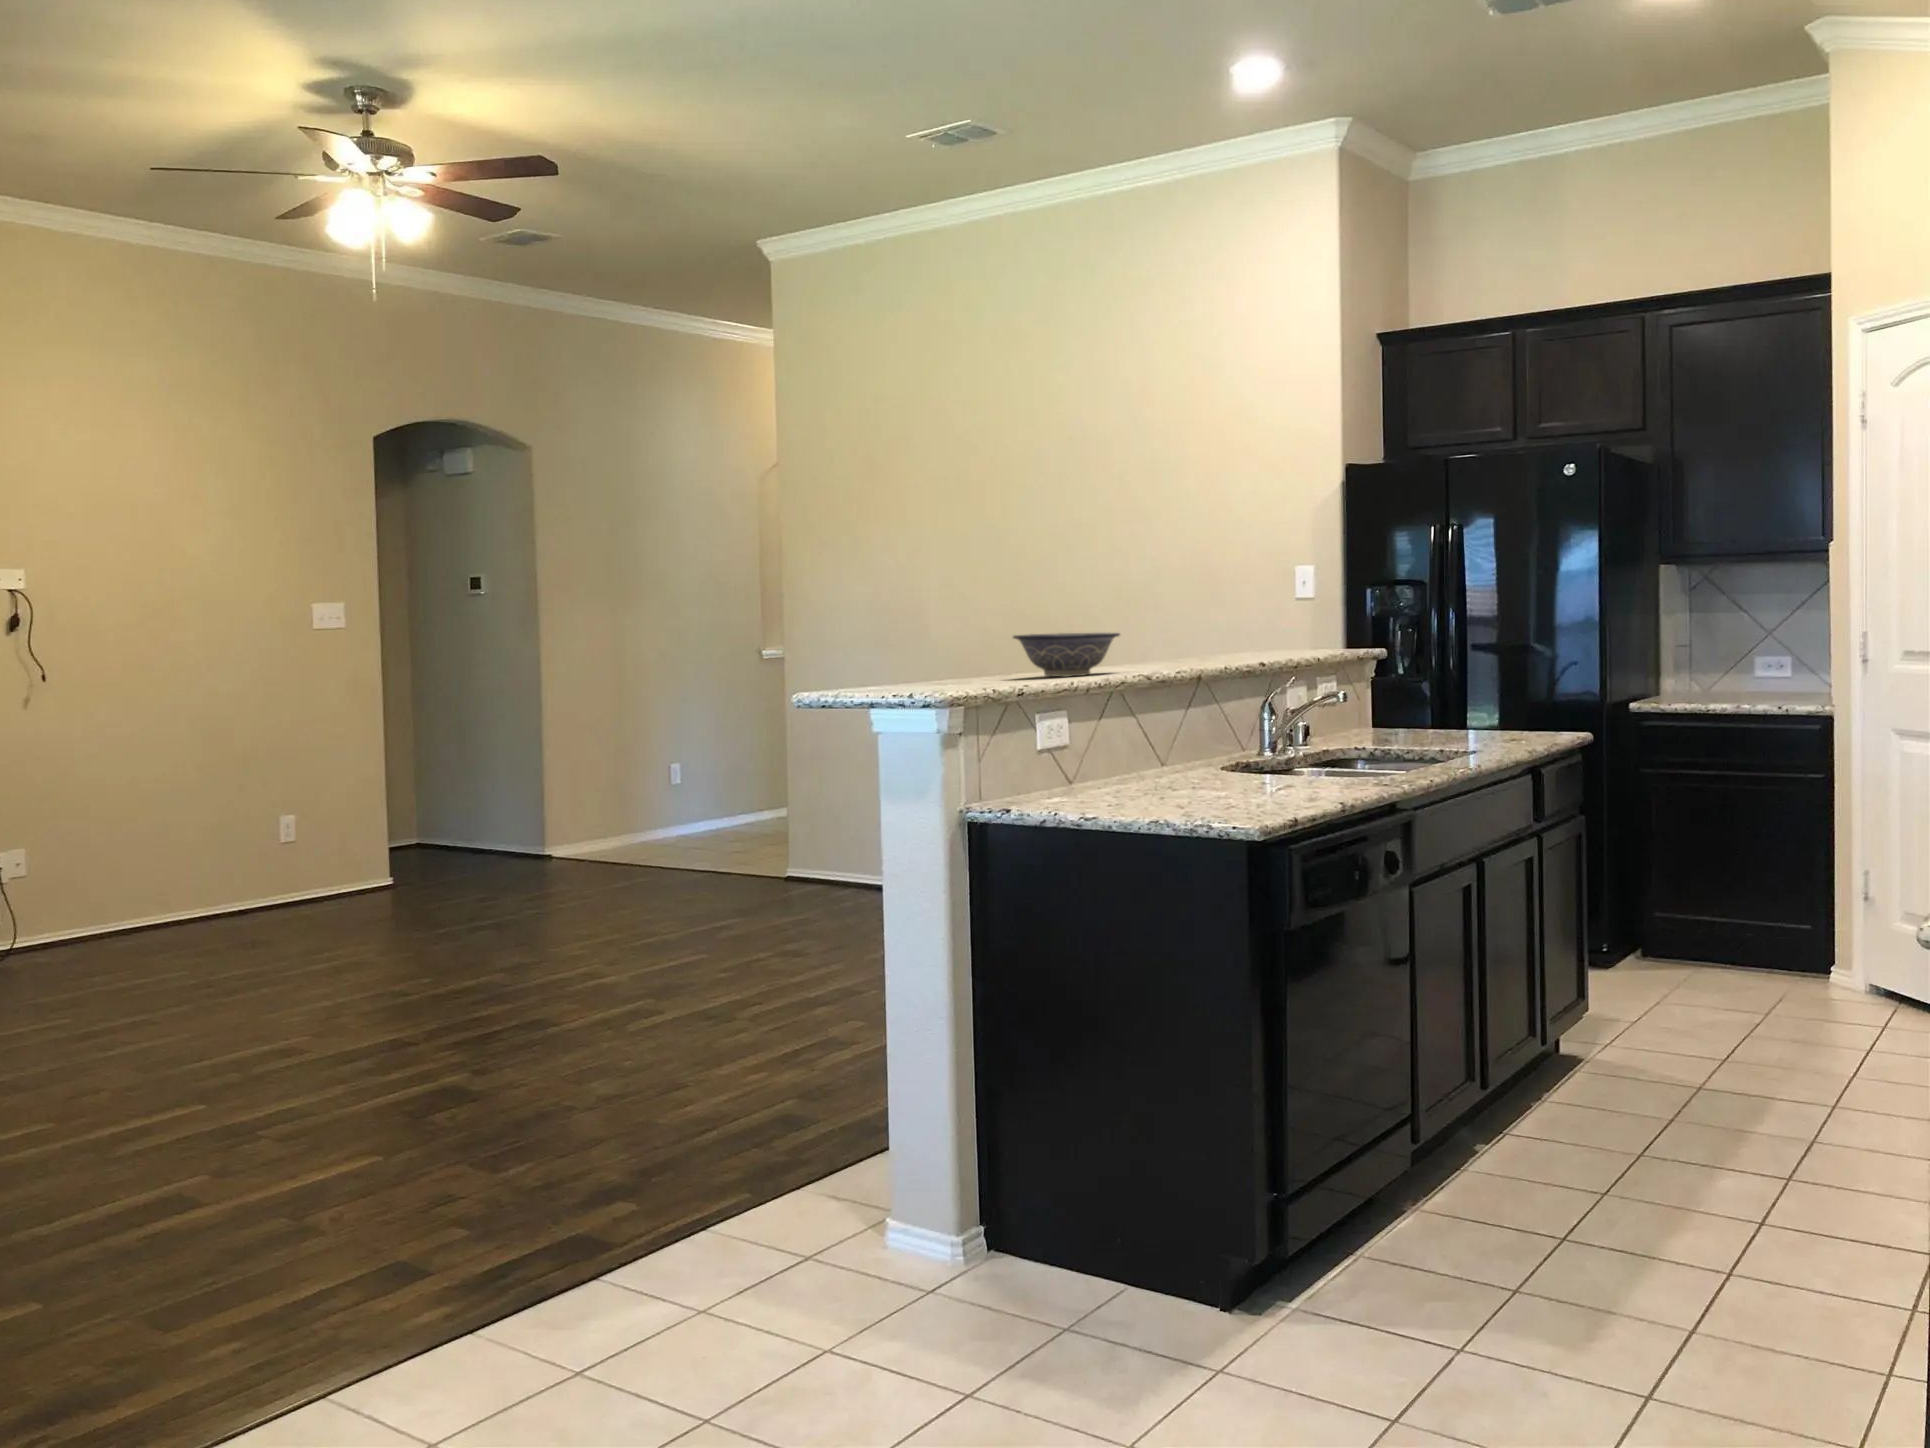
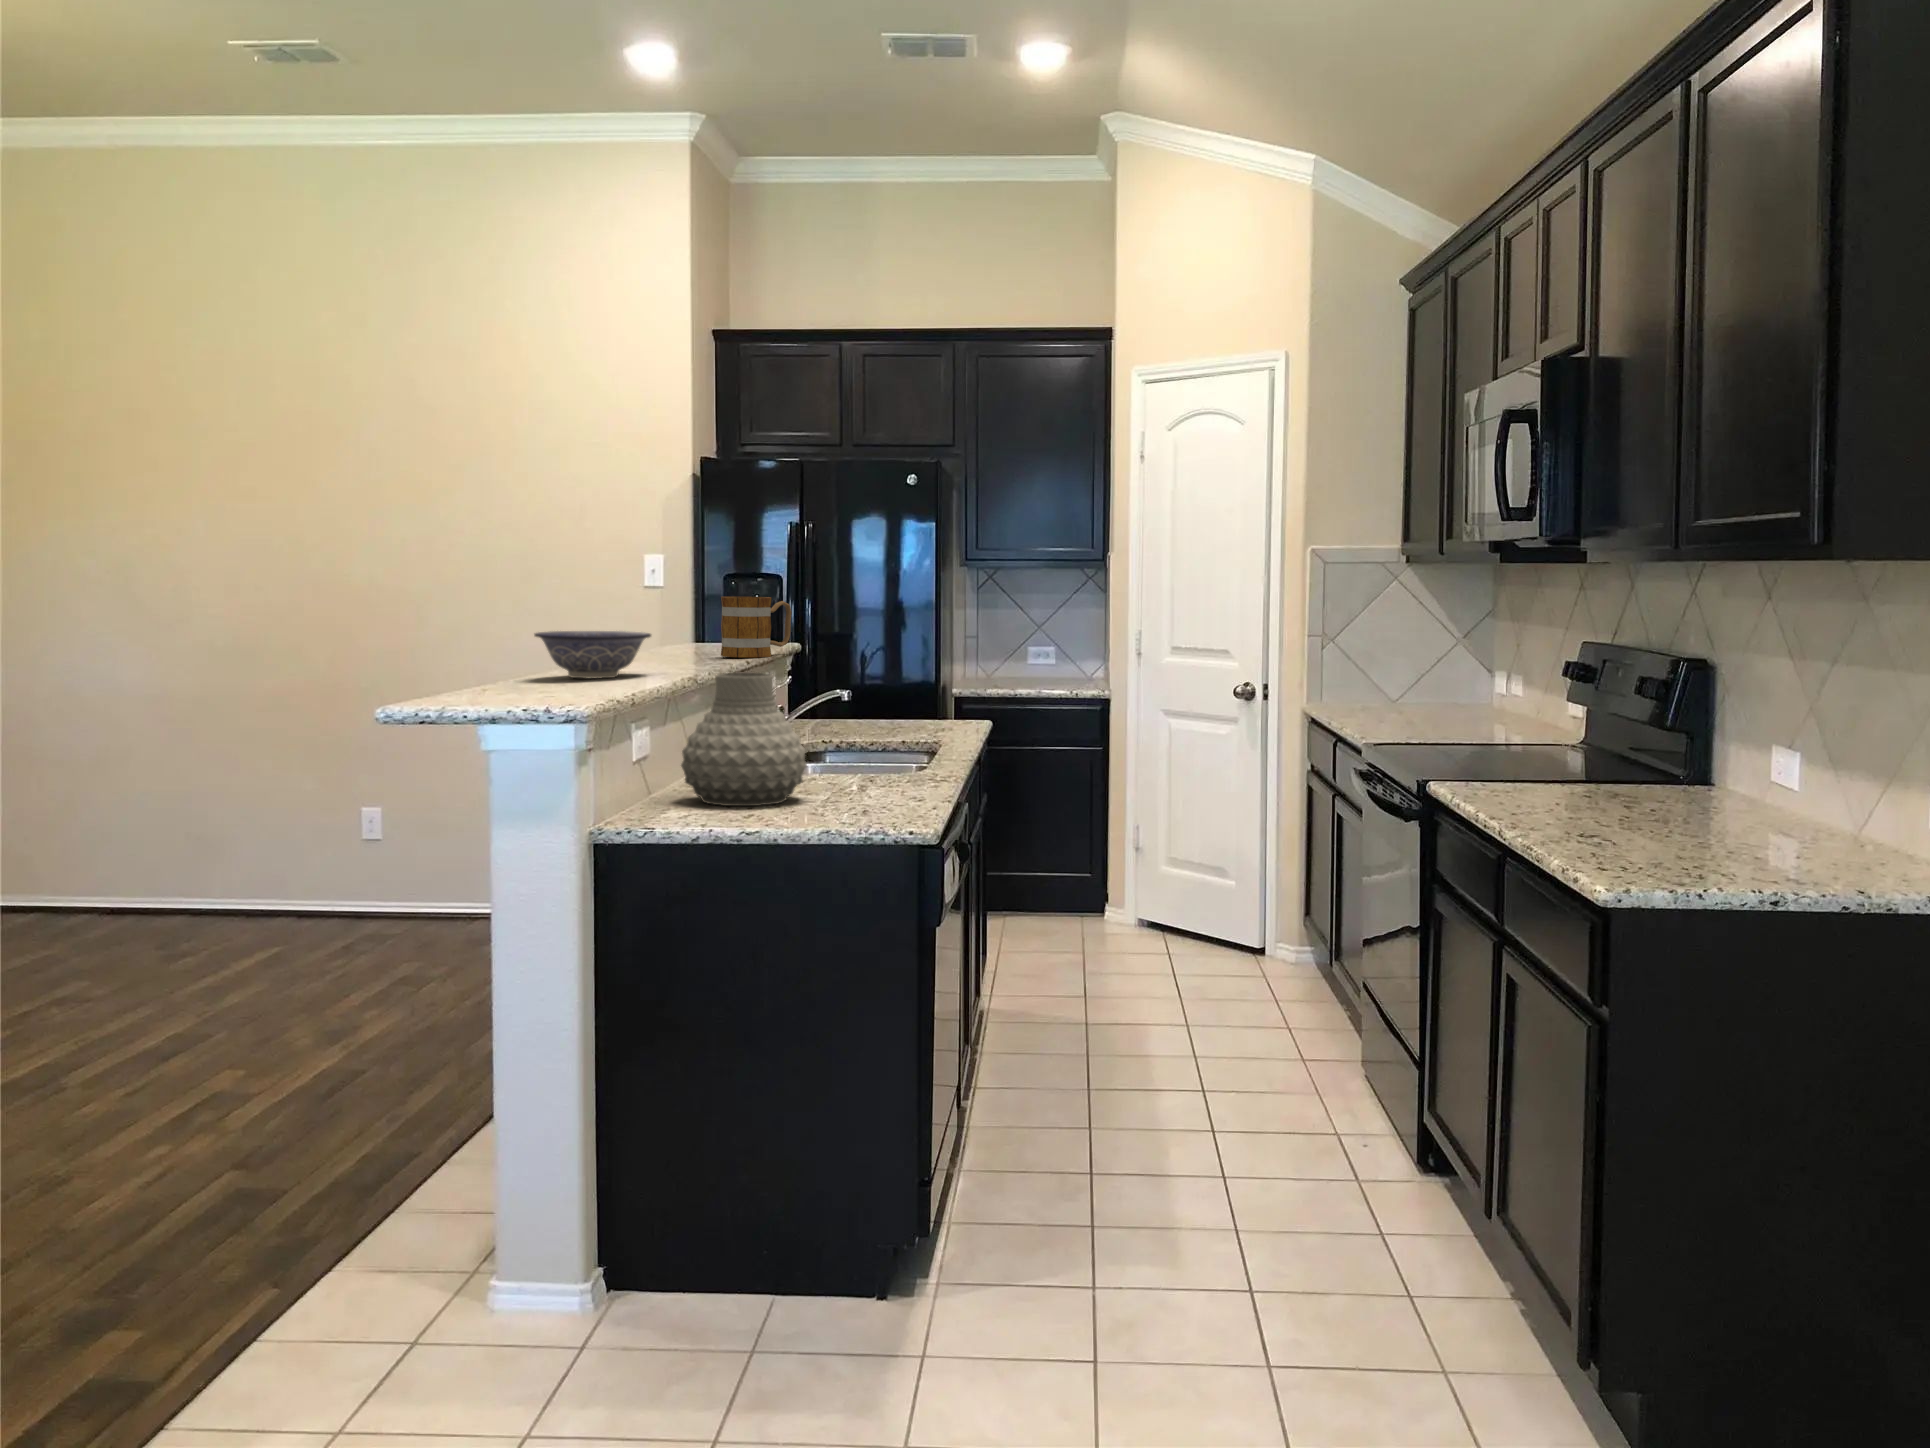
mug: none [1241,598,1319,659] -> present [721,597,792,657]
vase: none [1082,666,1207,797] -> present [681,673,806,806]

